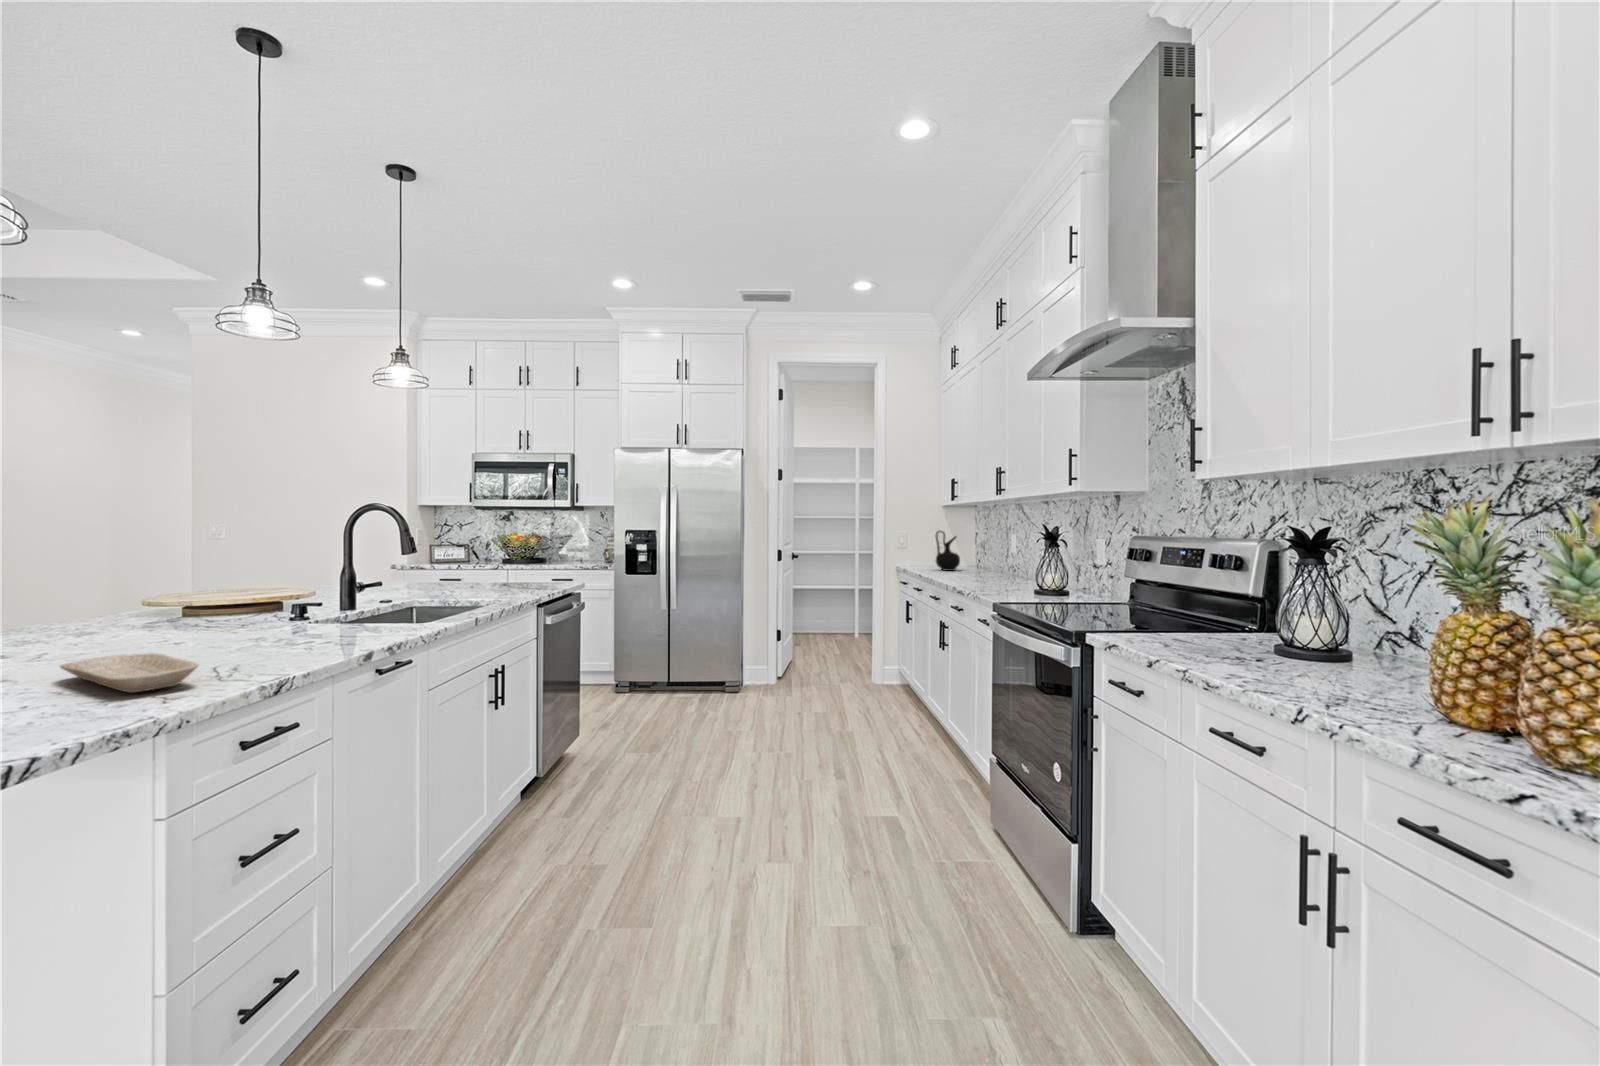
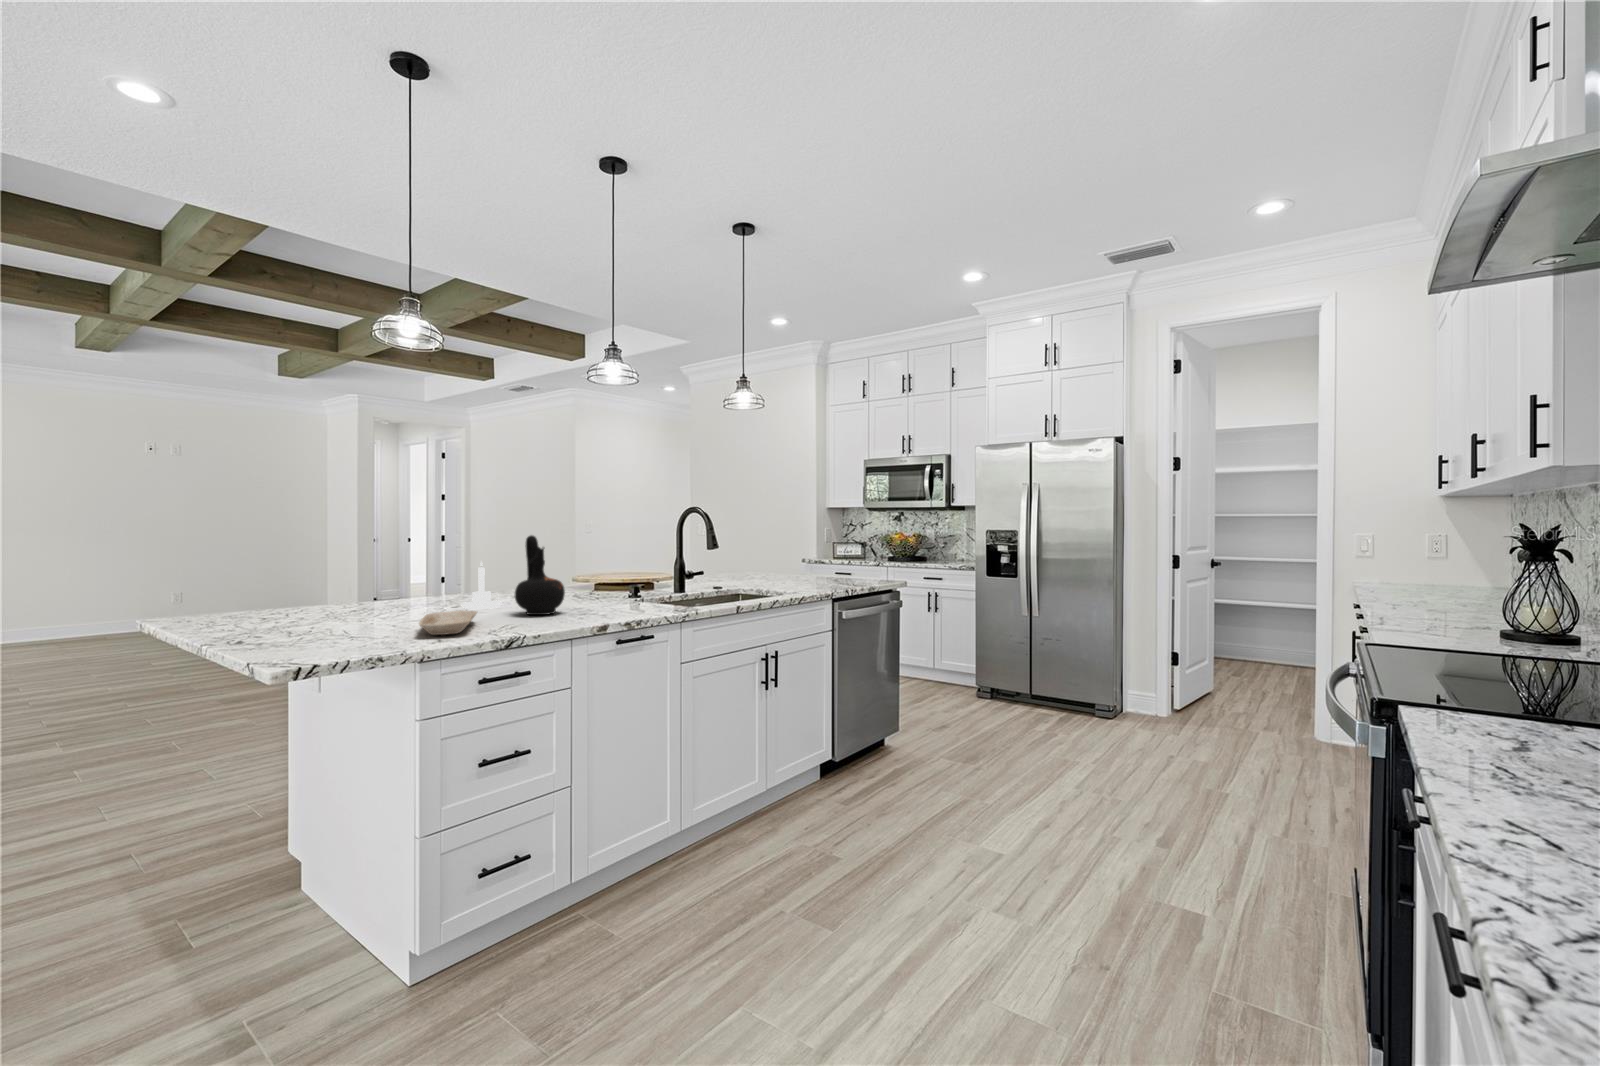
ceramic jug: present [936,531,960,571] -> present [515,535,565,615]
candle holder: none [46,579,128,656] -> present [461,561,502,609]

